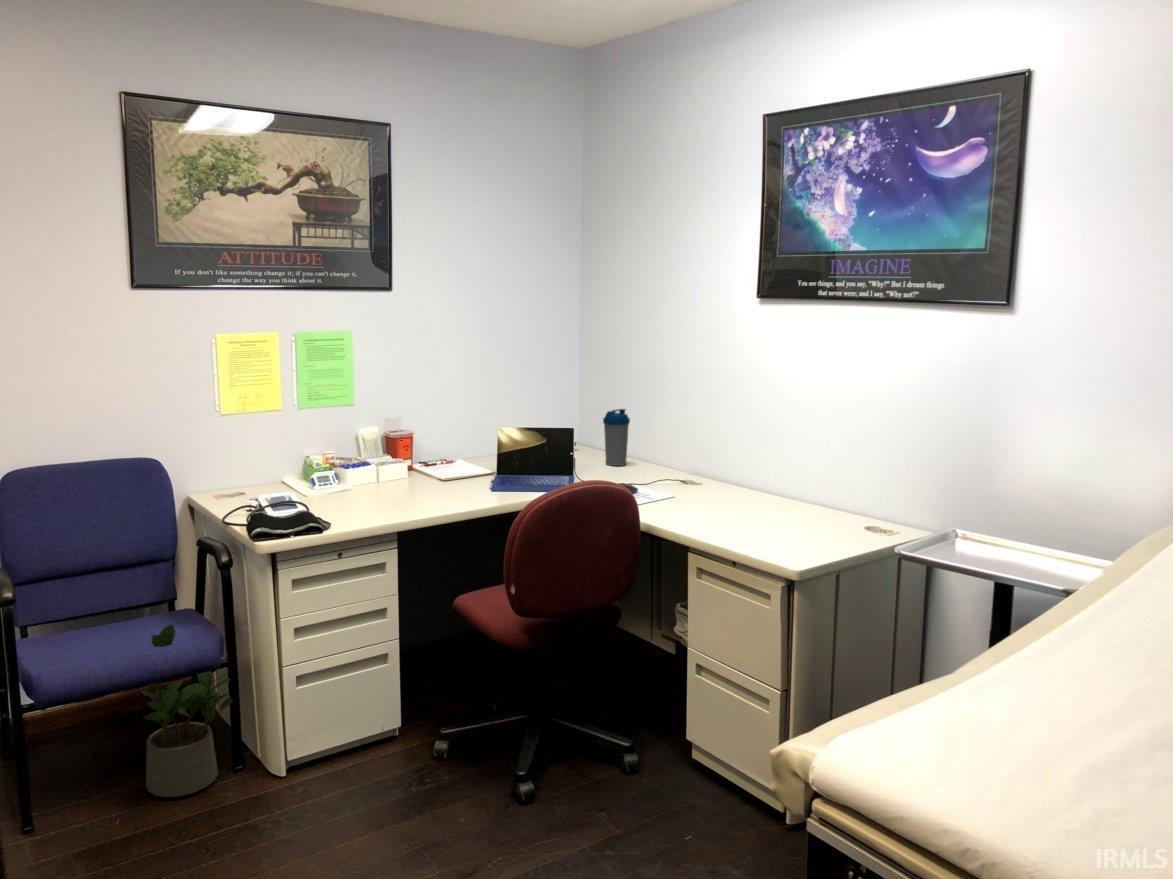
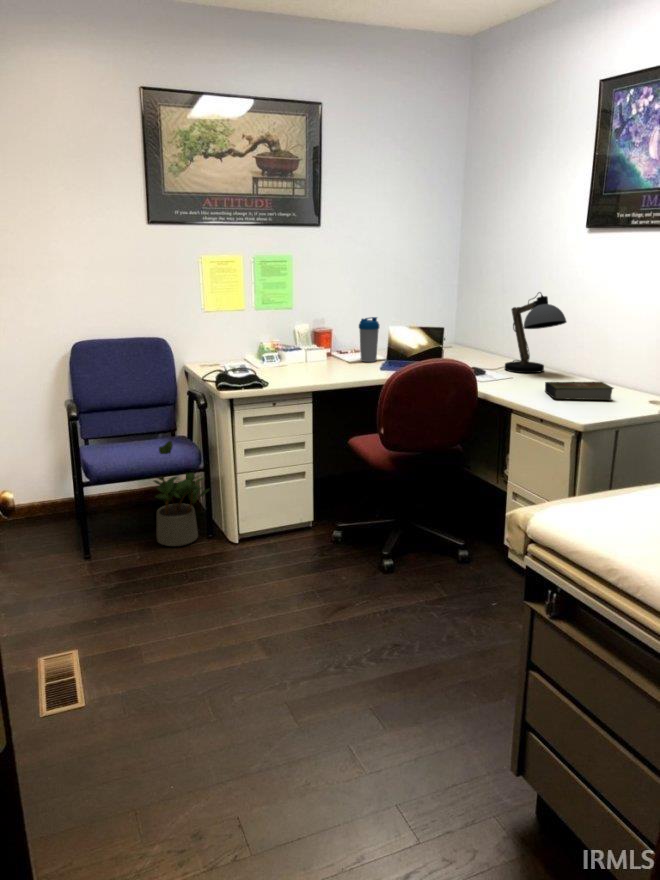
desk lamp: none [660,381,743,490] -> present [505,292,566,373]
water bottle: present [603,409,630,466] -> present [359,317,380,362]
book: none [727,502,820,531] -> present [545,382,614,400]

